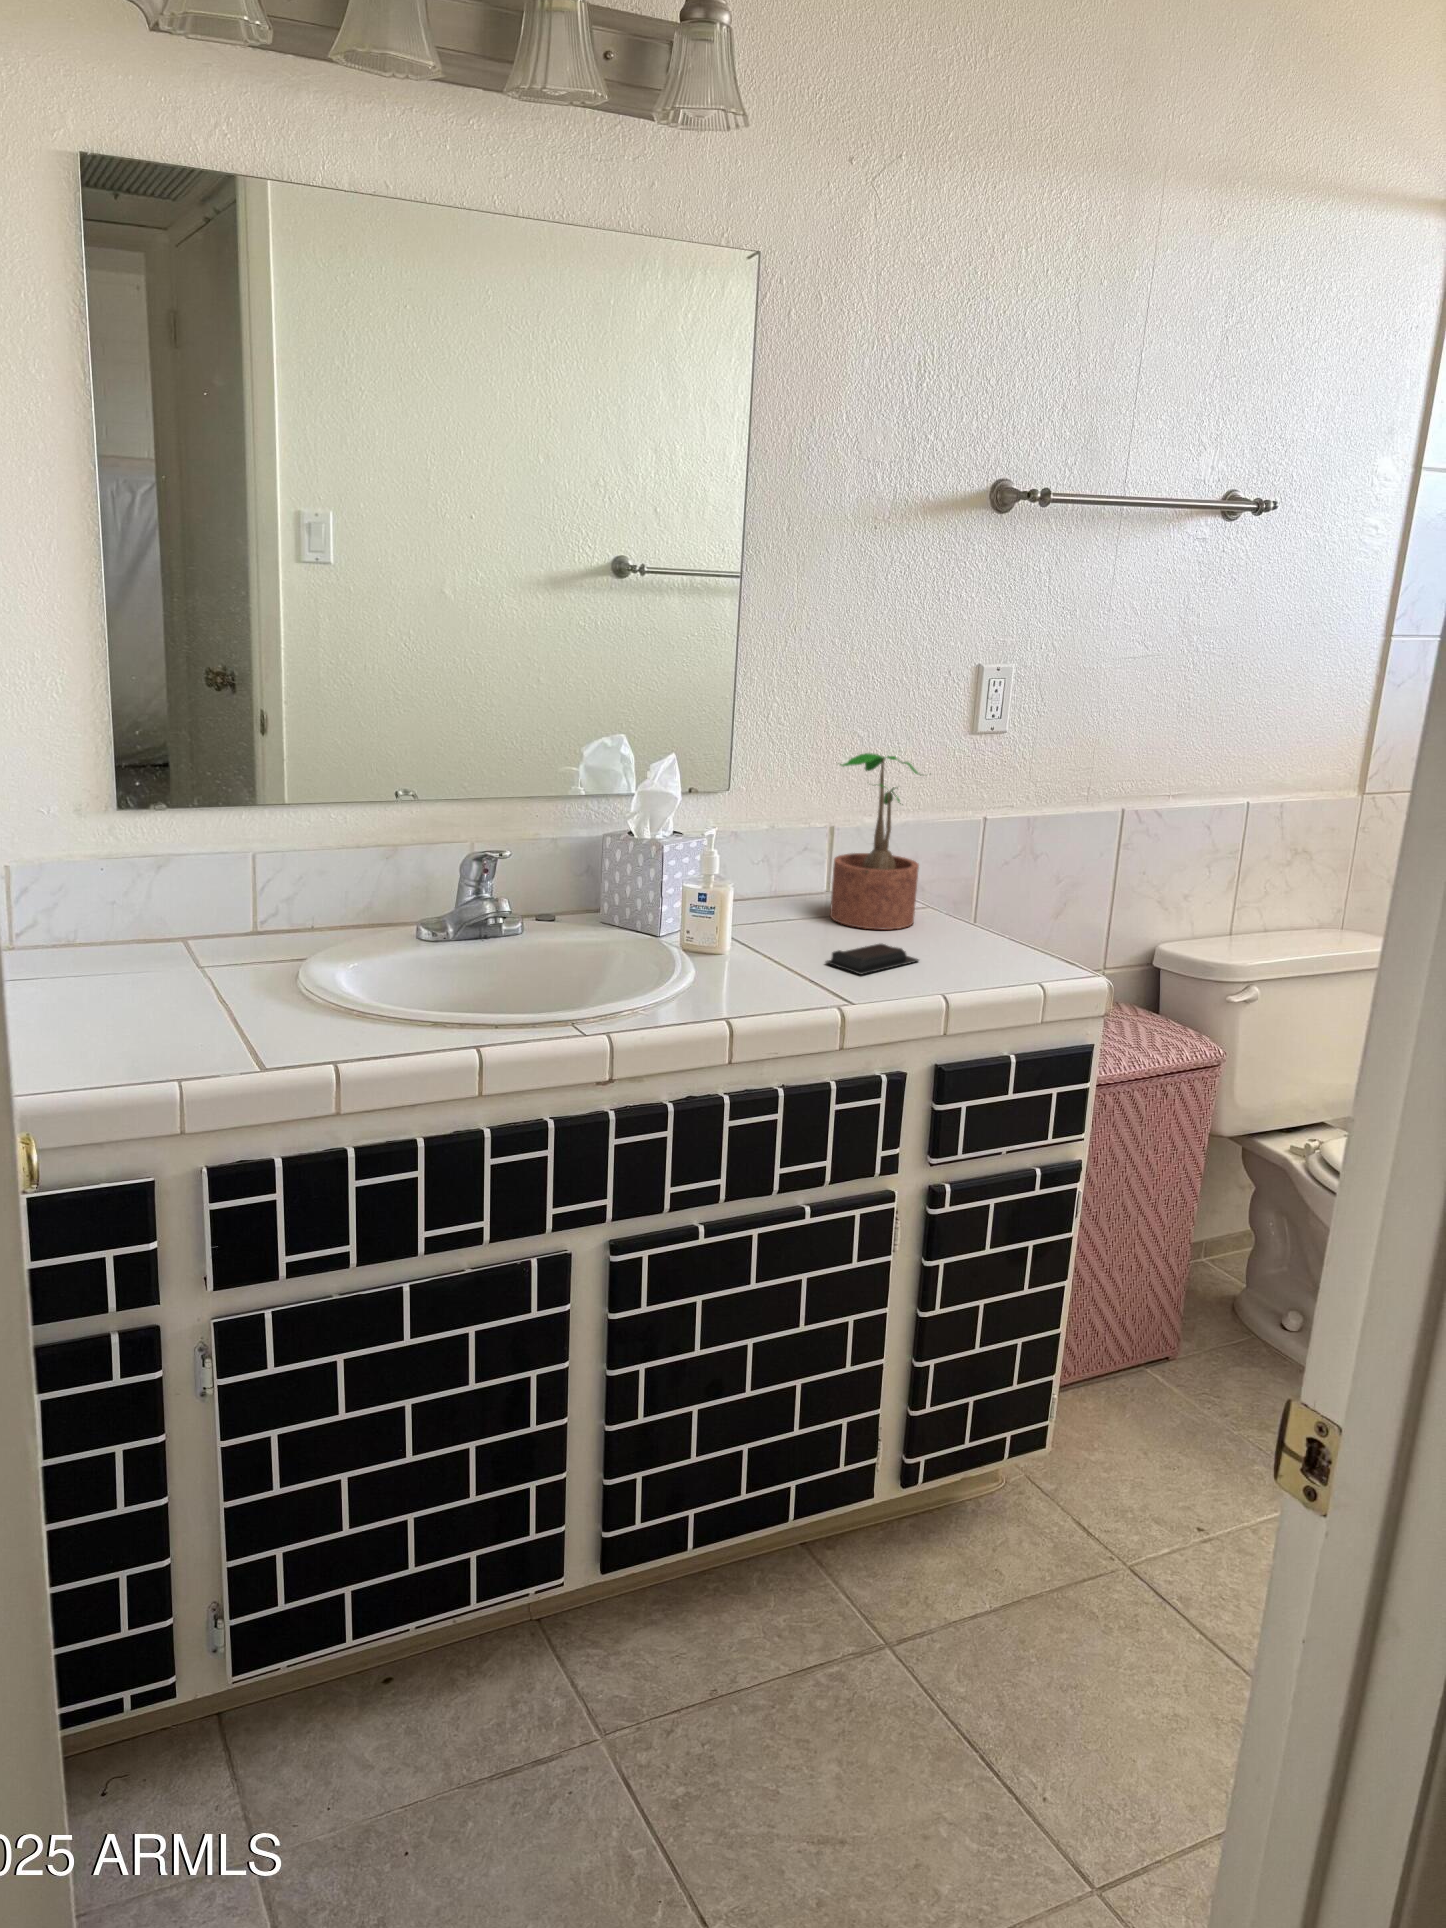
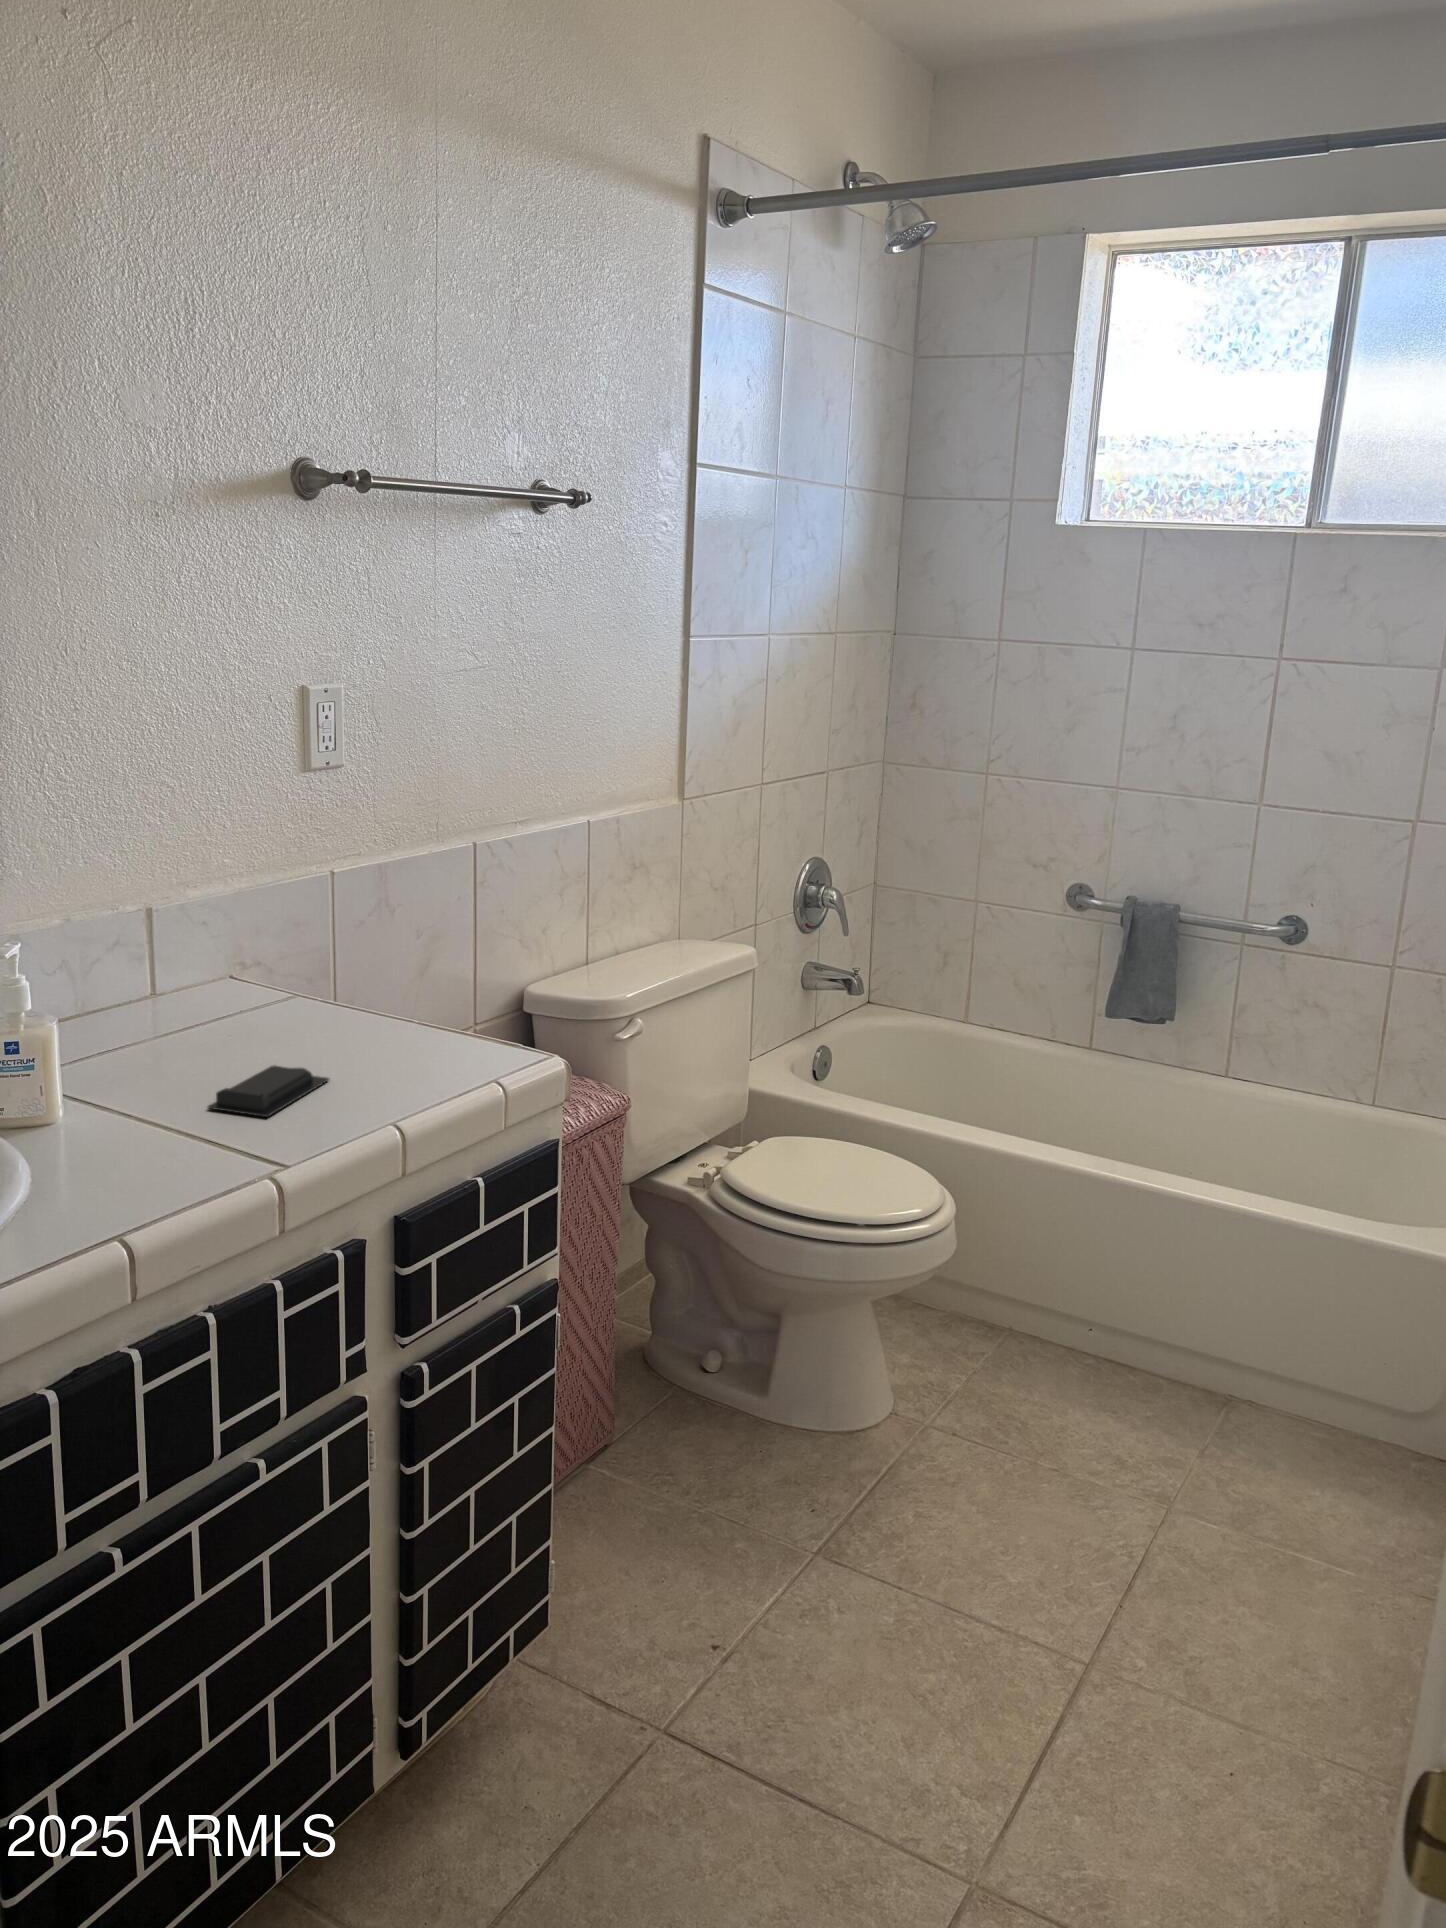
potted plant: present [830,753,919,930] -> none [158,813,289,1044]

